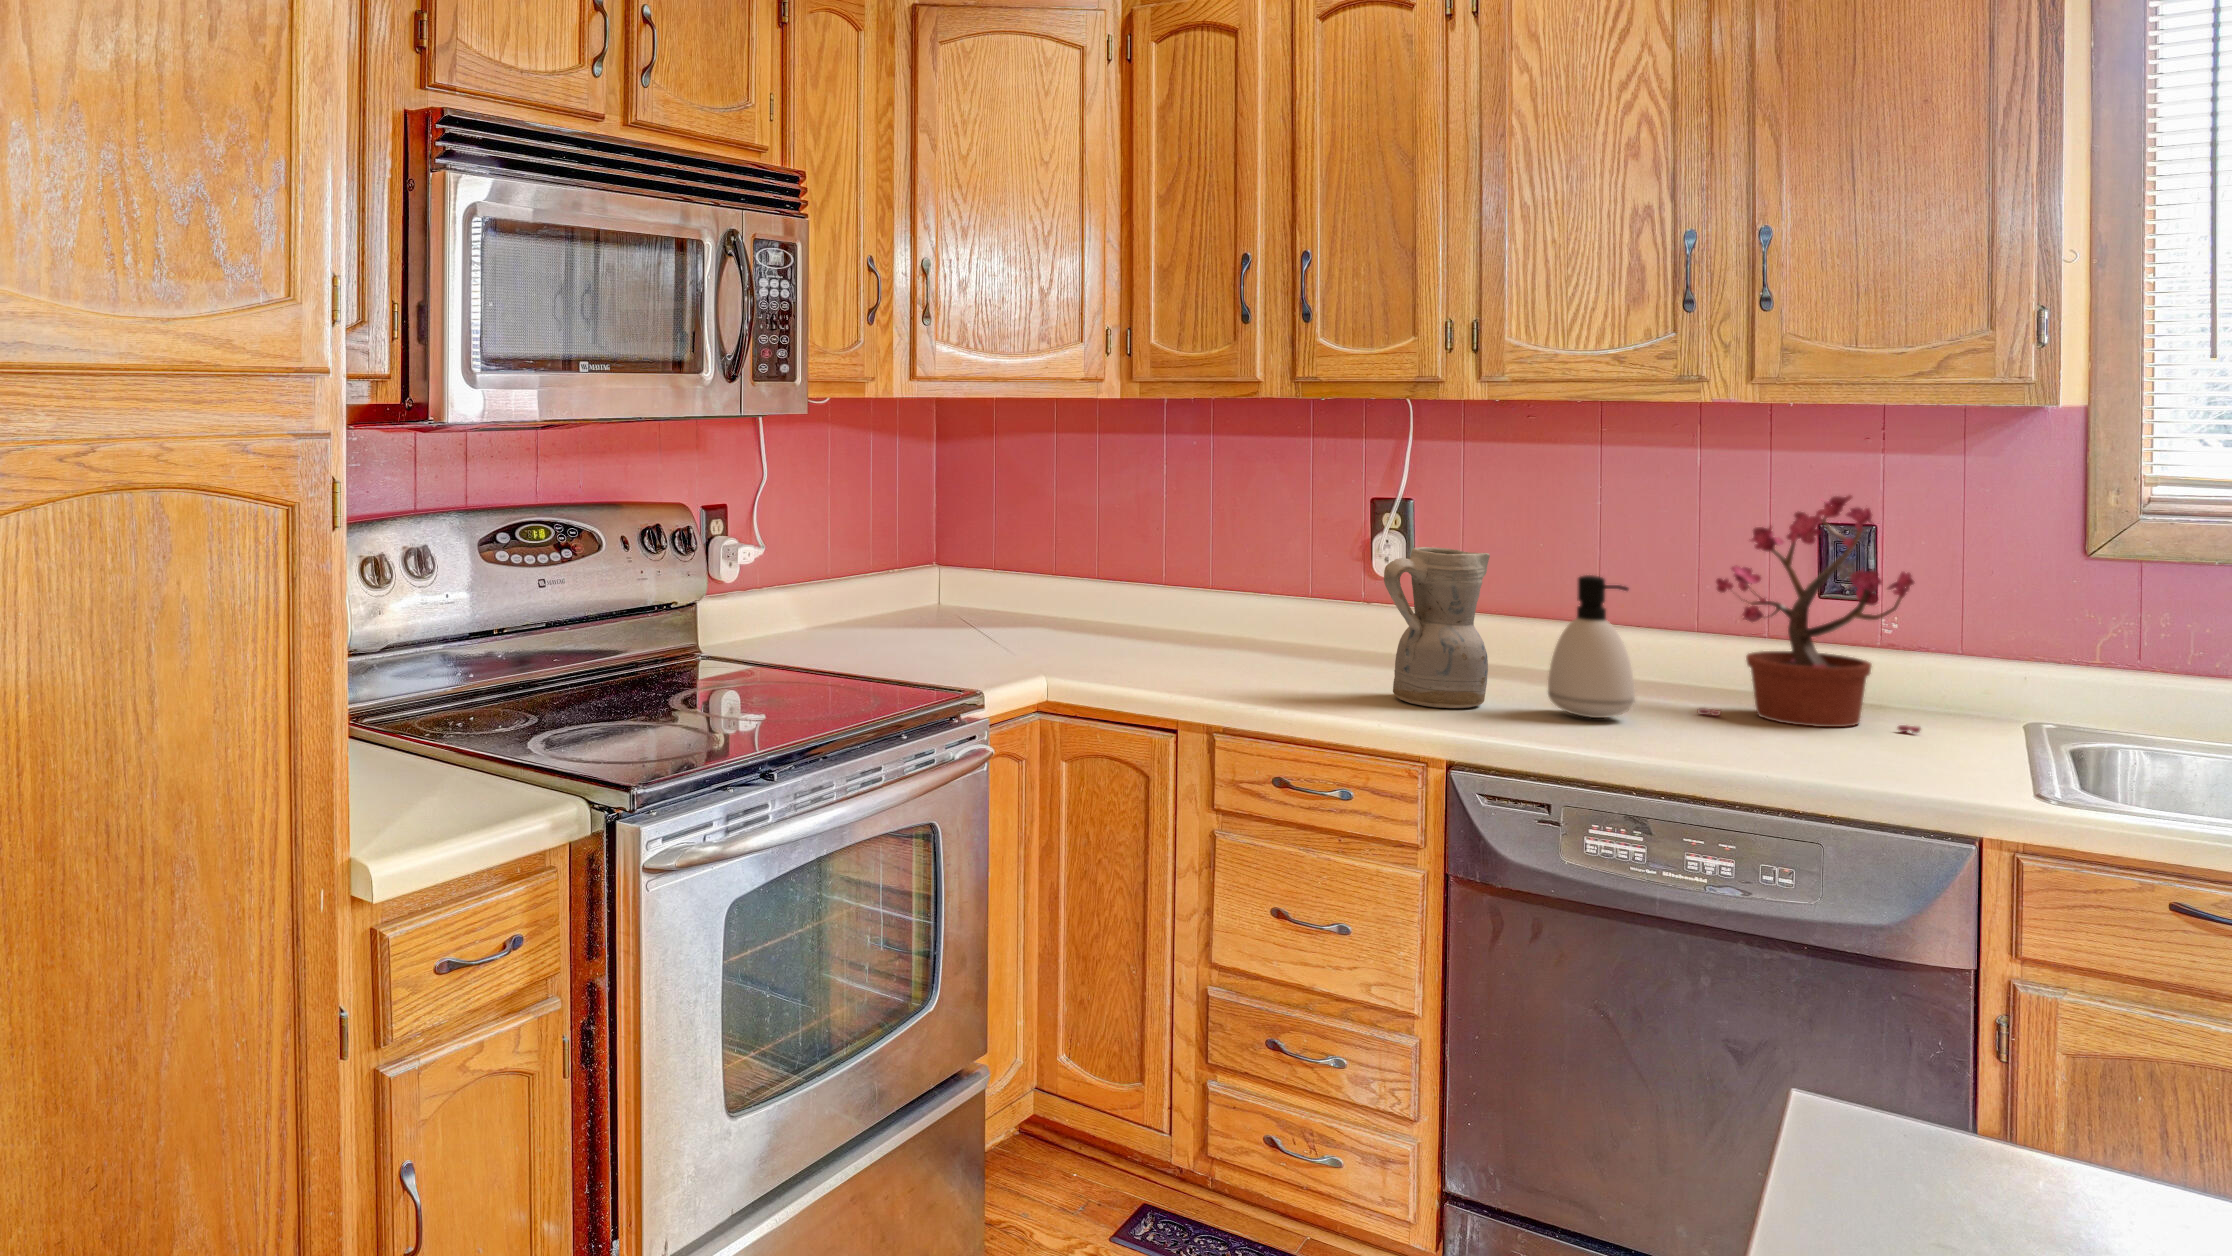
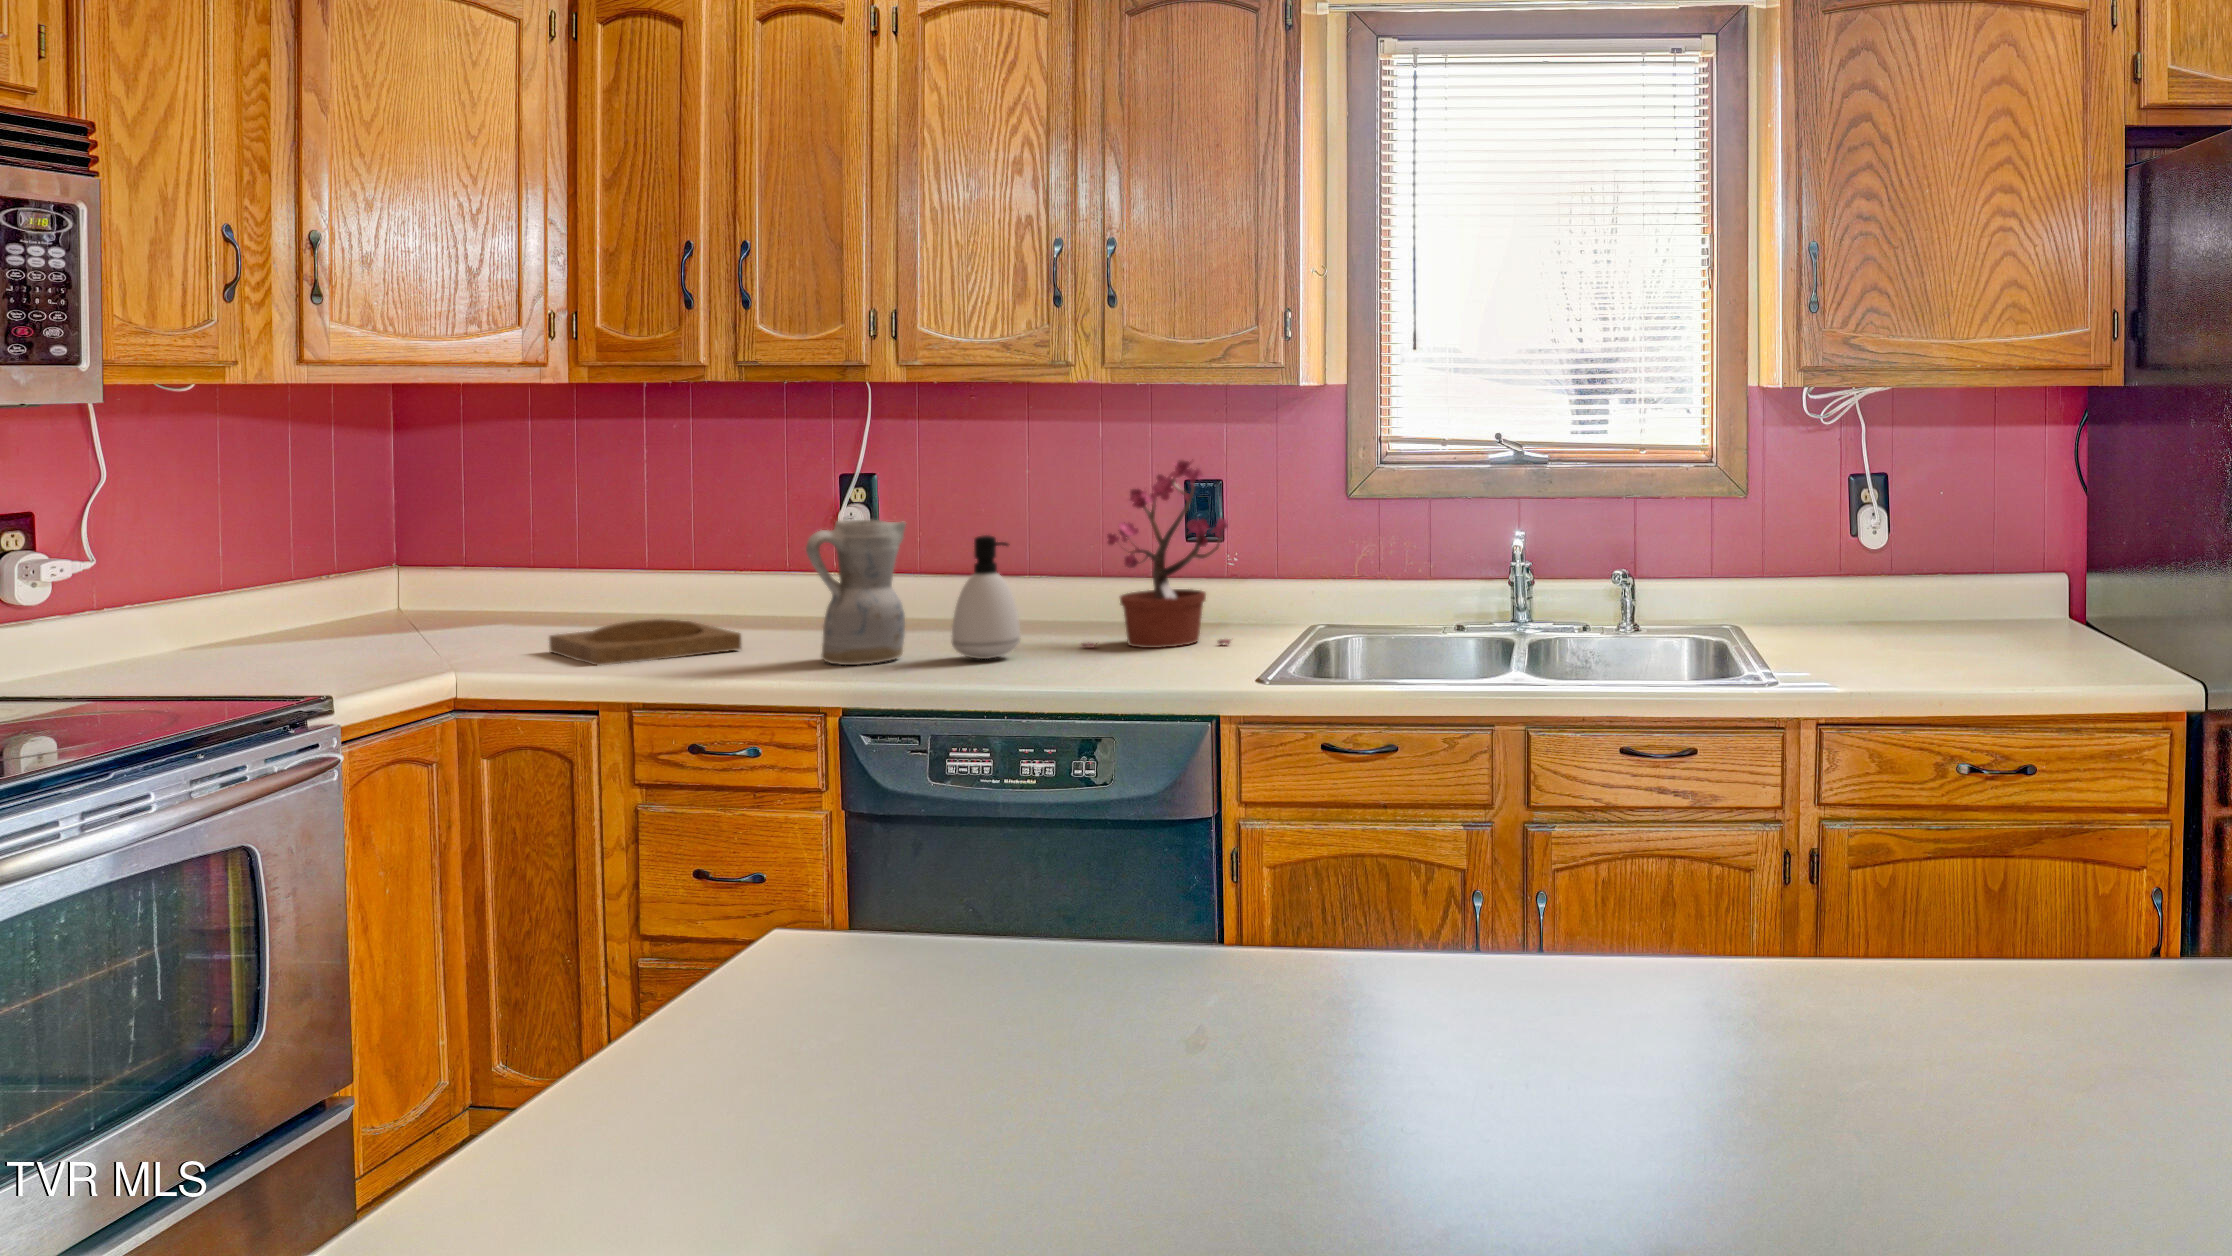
tray: none [1100,630,1287,677] -> present [549,619,741,665]

